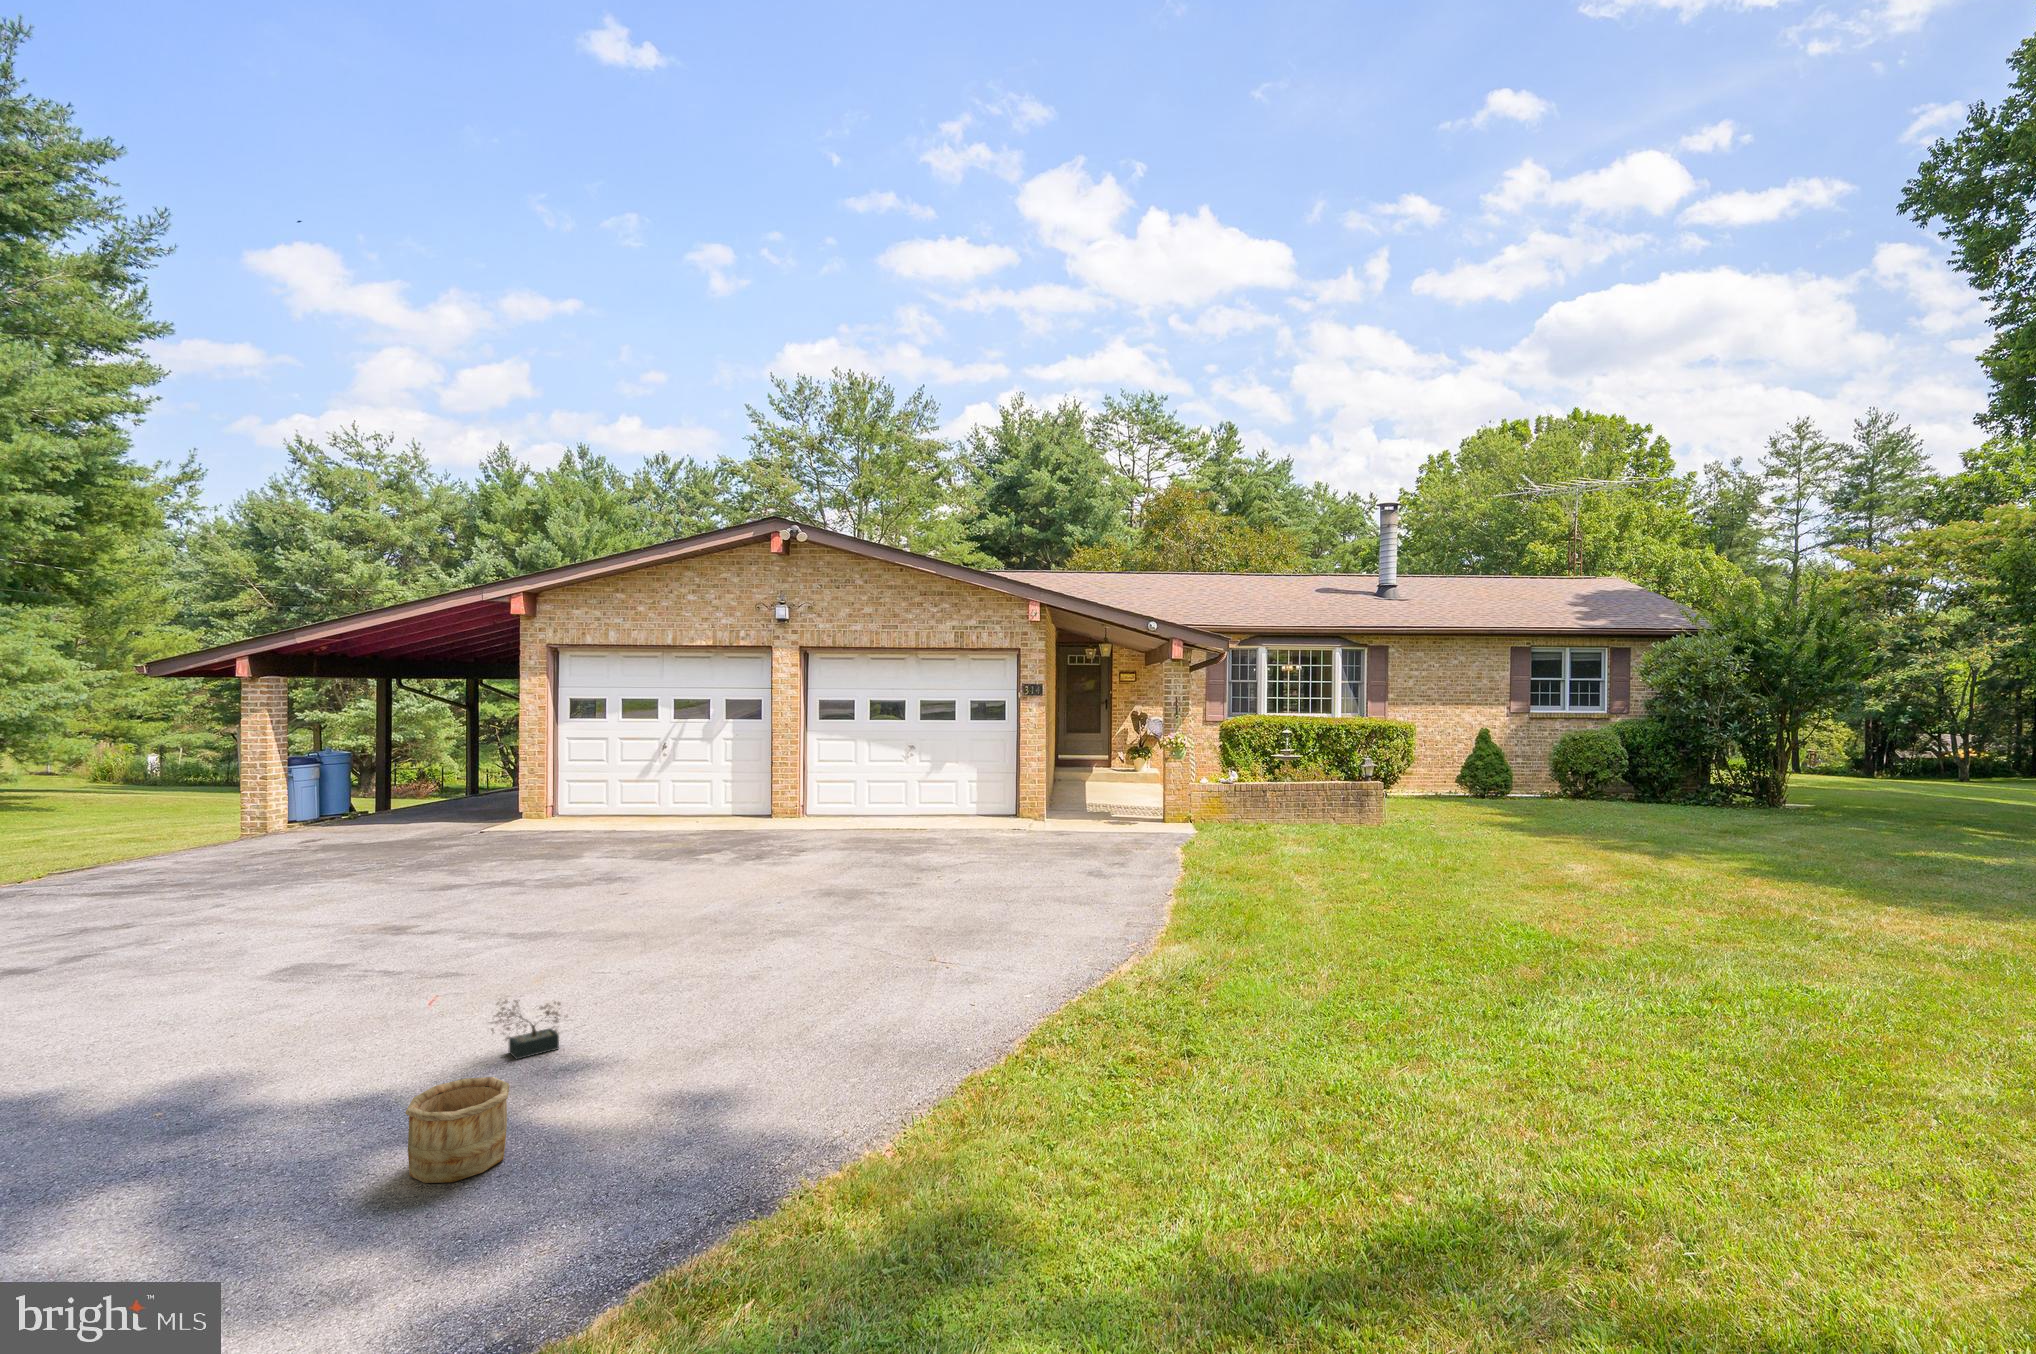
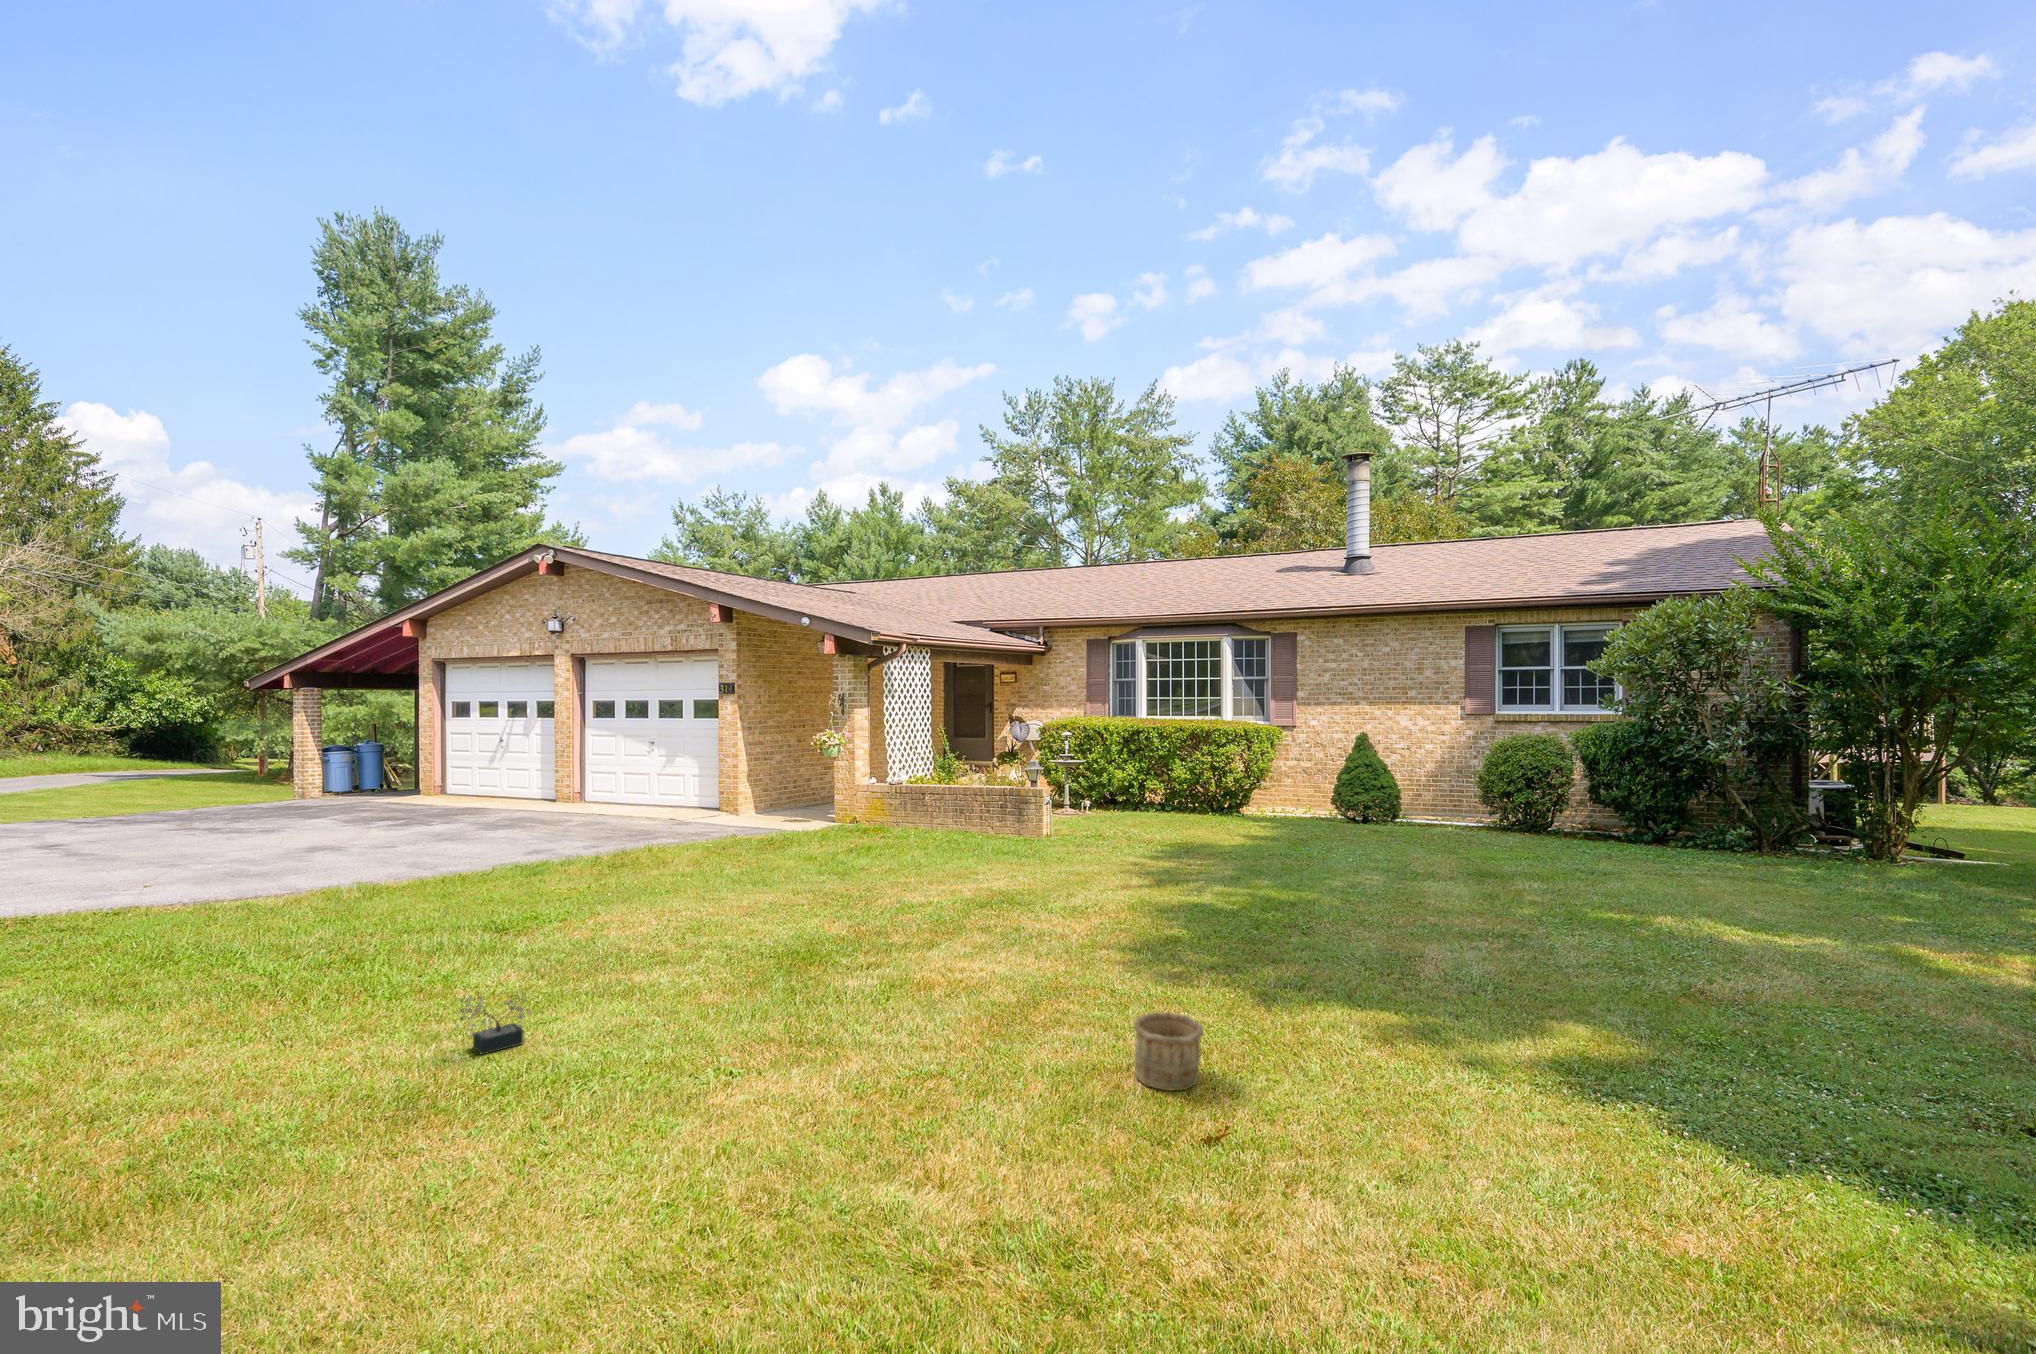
wooden bucket: present [406,1077,510,1183] -> present [1134,1012,1203,1091]

